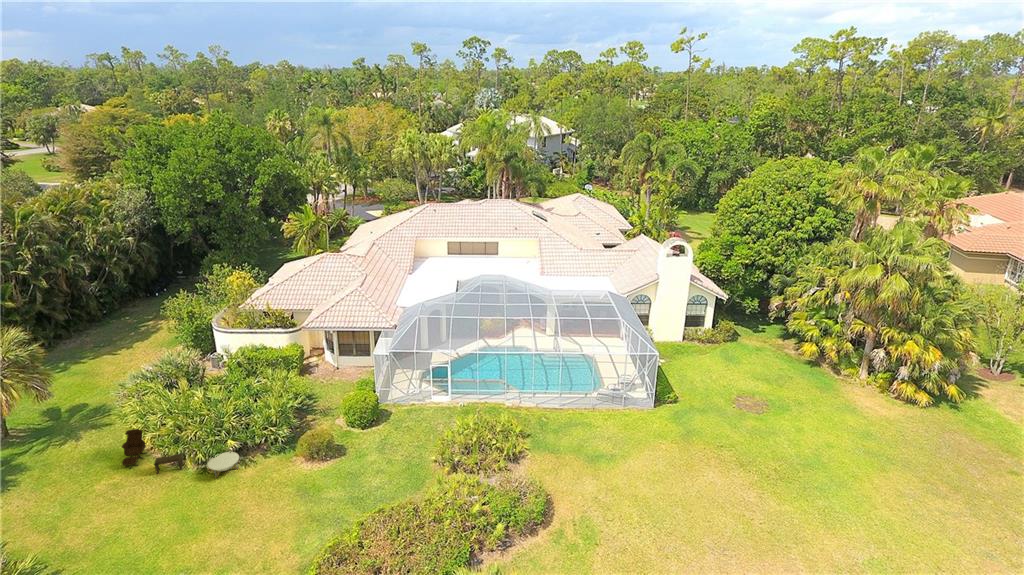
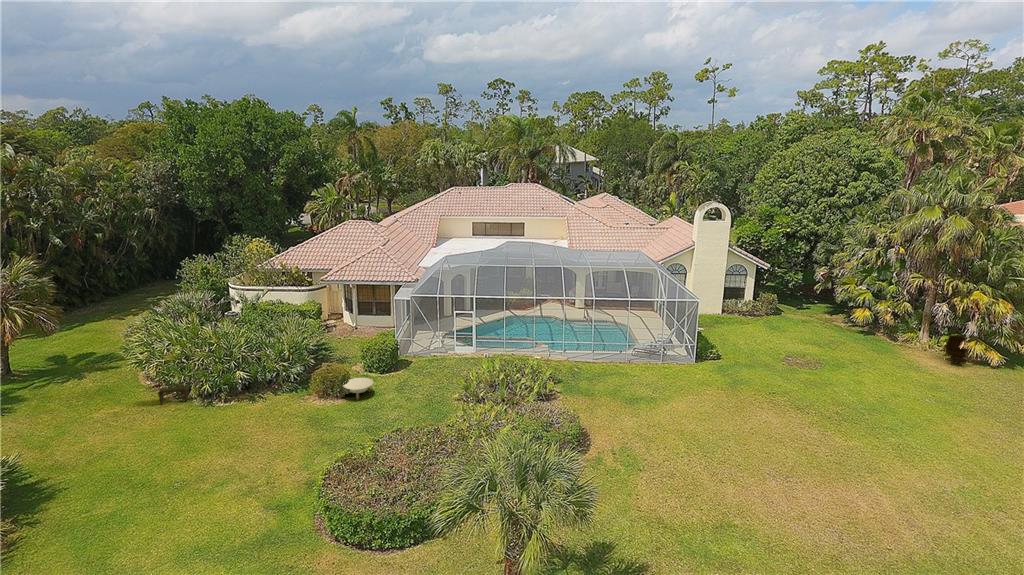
lounge chair: present [122,429,146,468] -> present [944,335,969,365]
round table: present [208,452,239,478] -> present [343,377,373,400]

